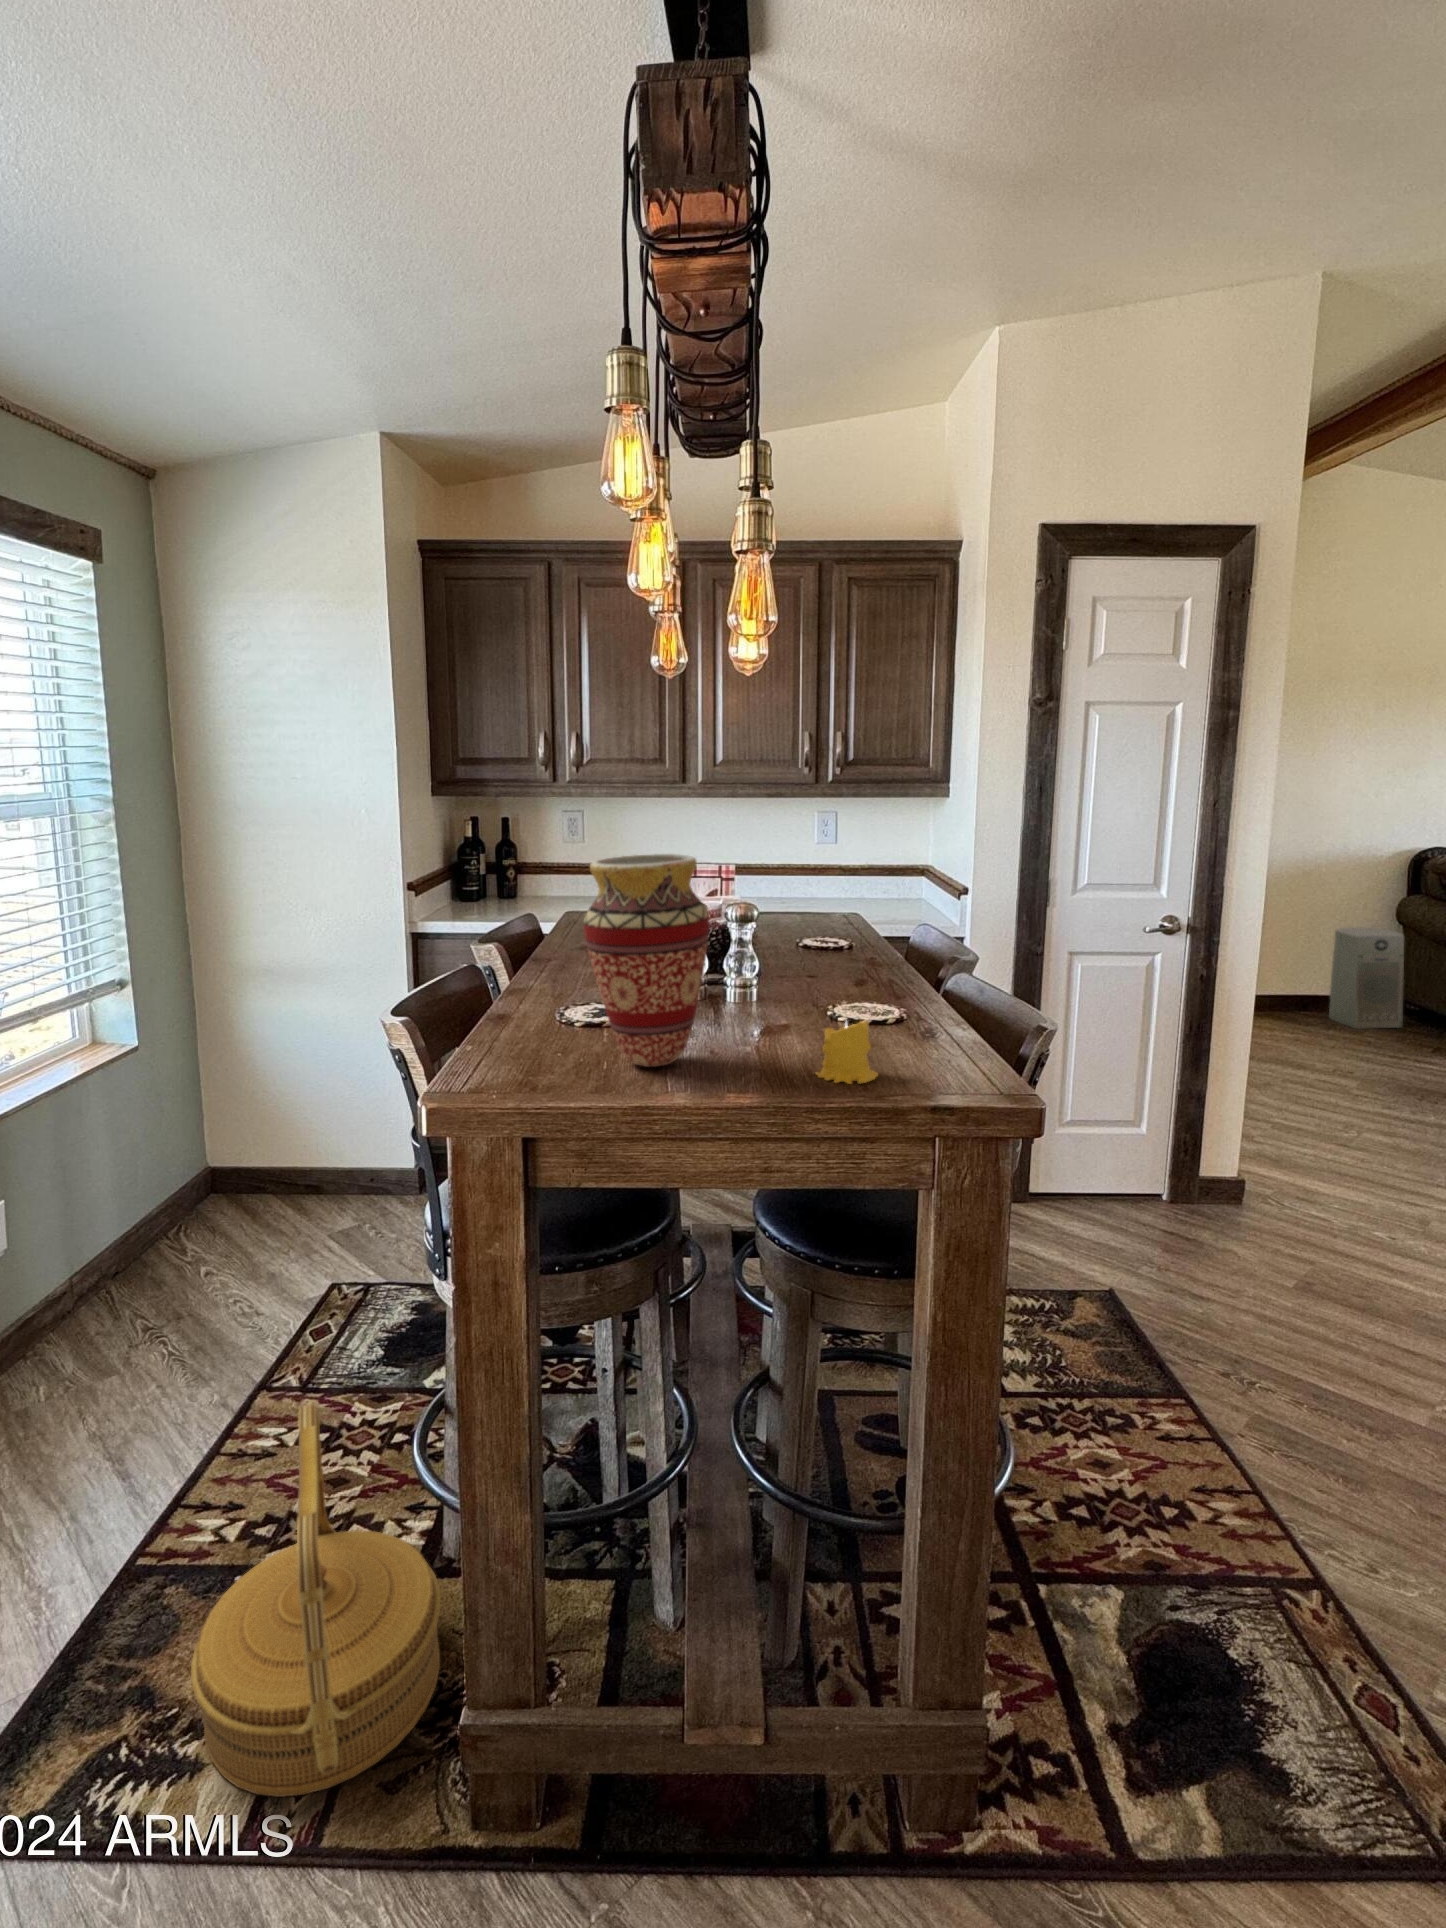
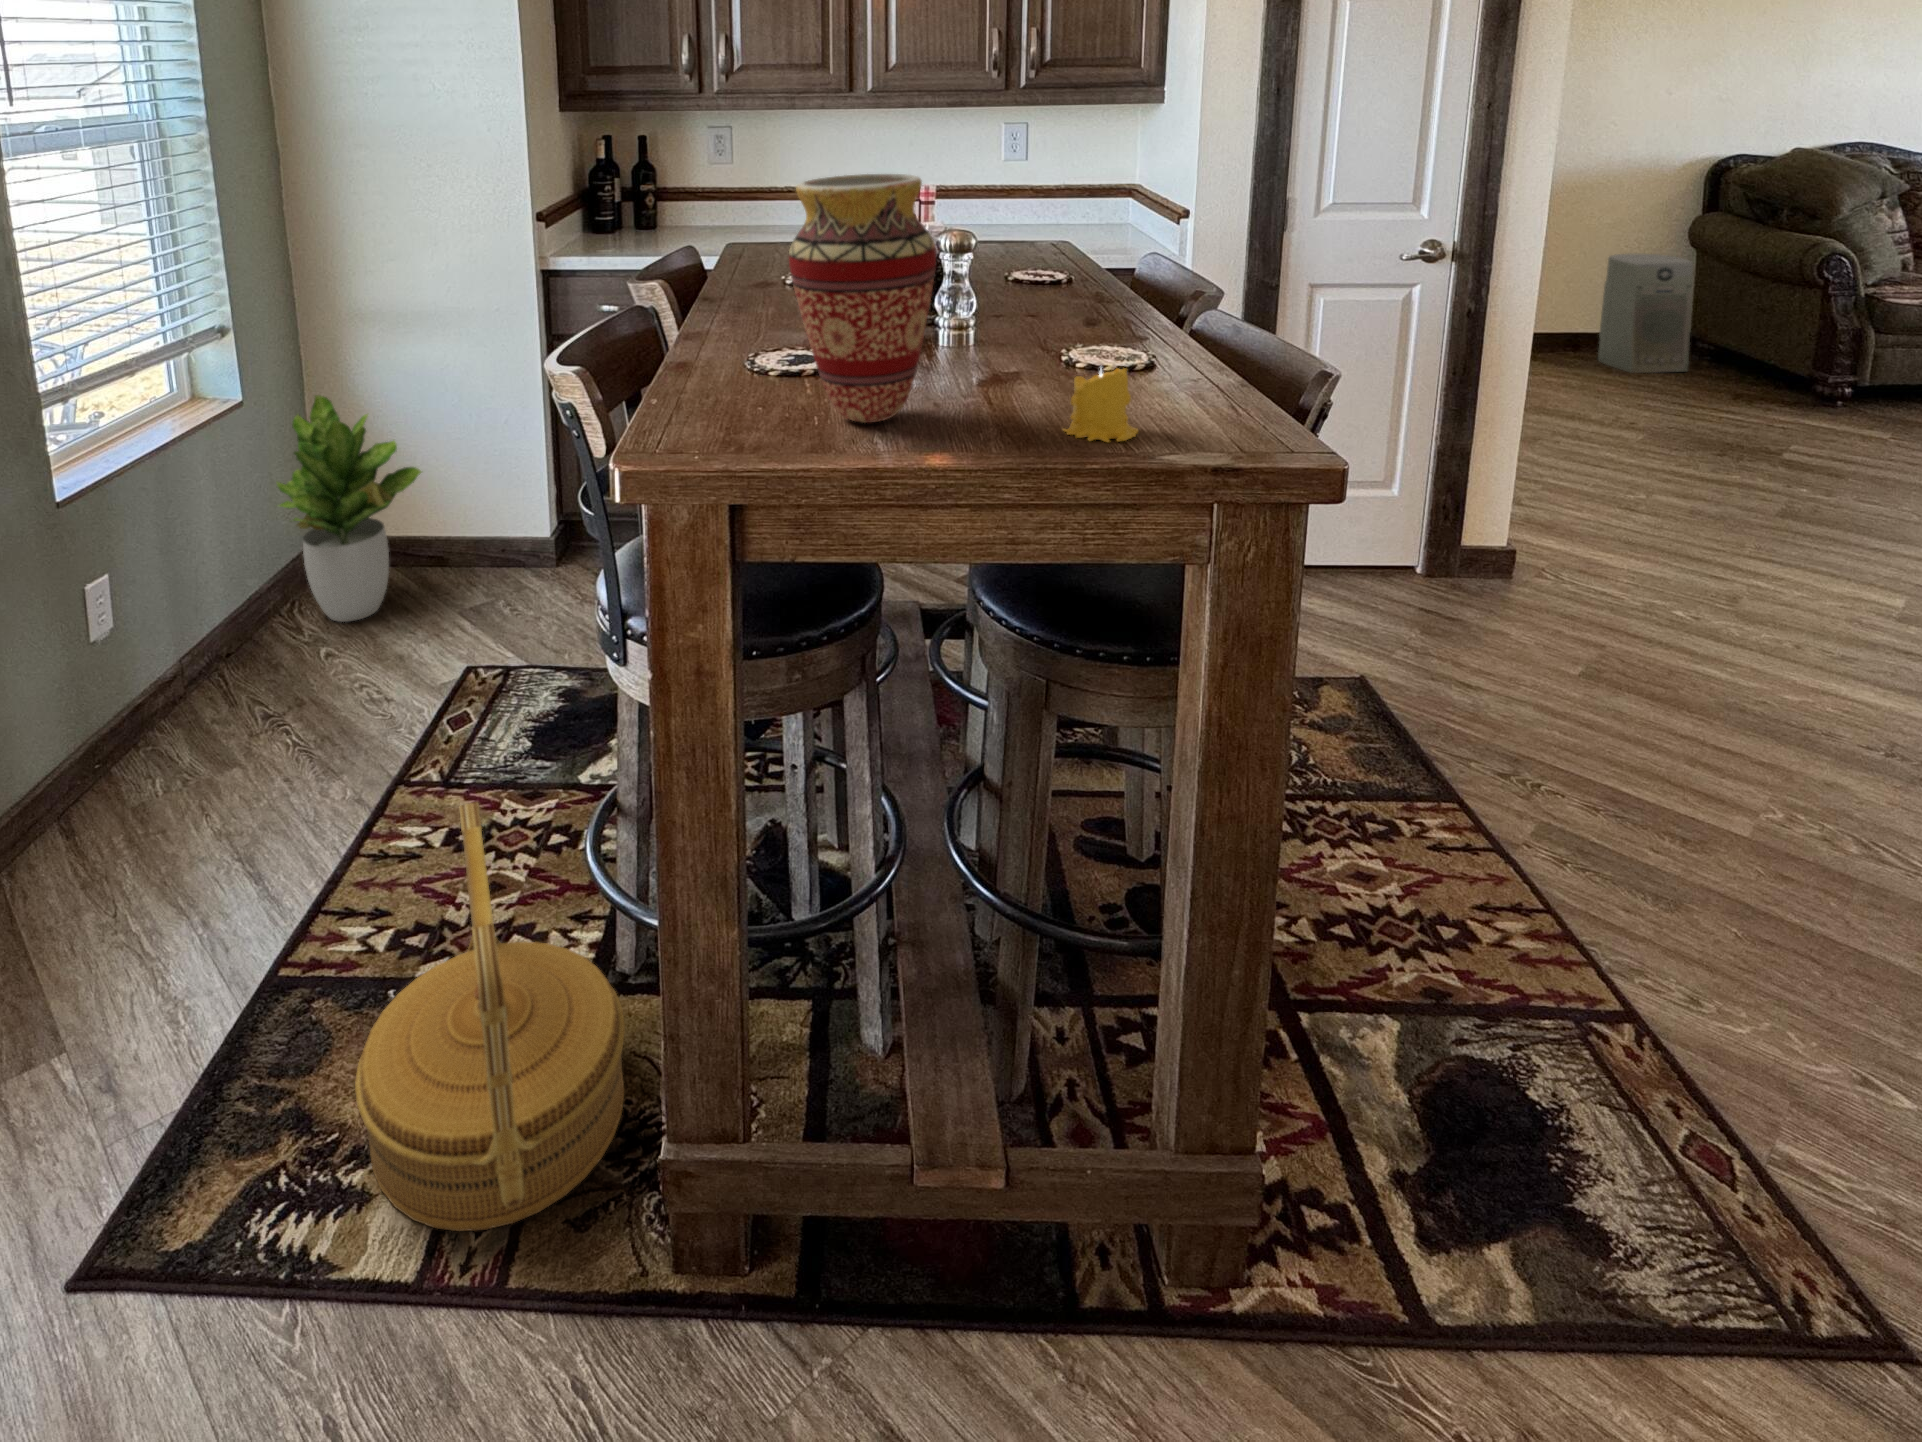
potted plant: none [163,1042,302,1245] -> present [277,395,421,622]

